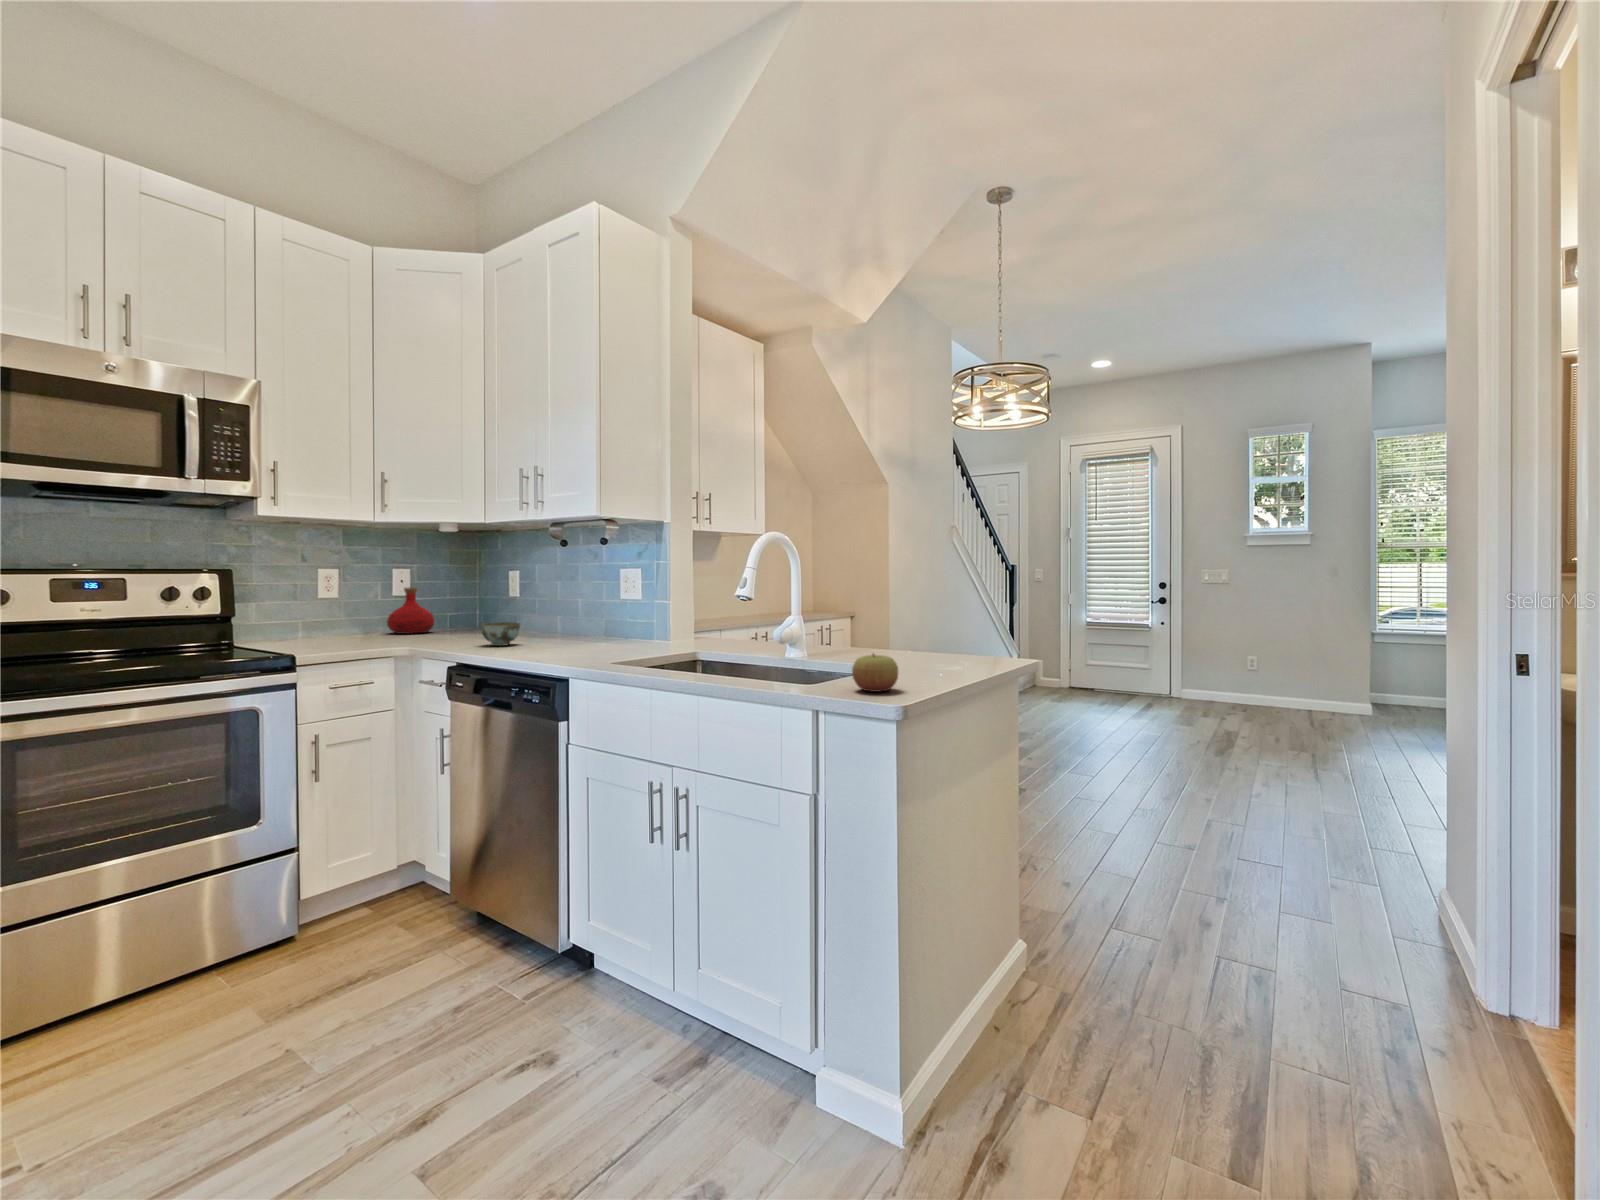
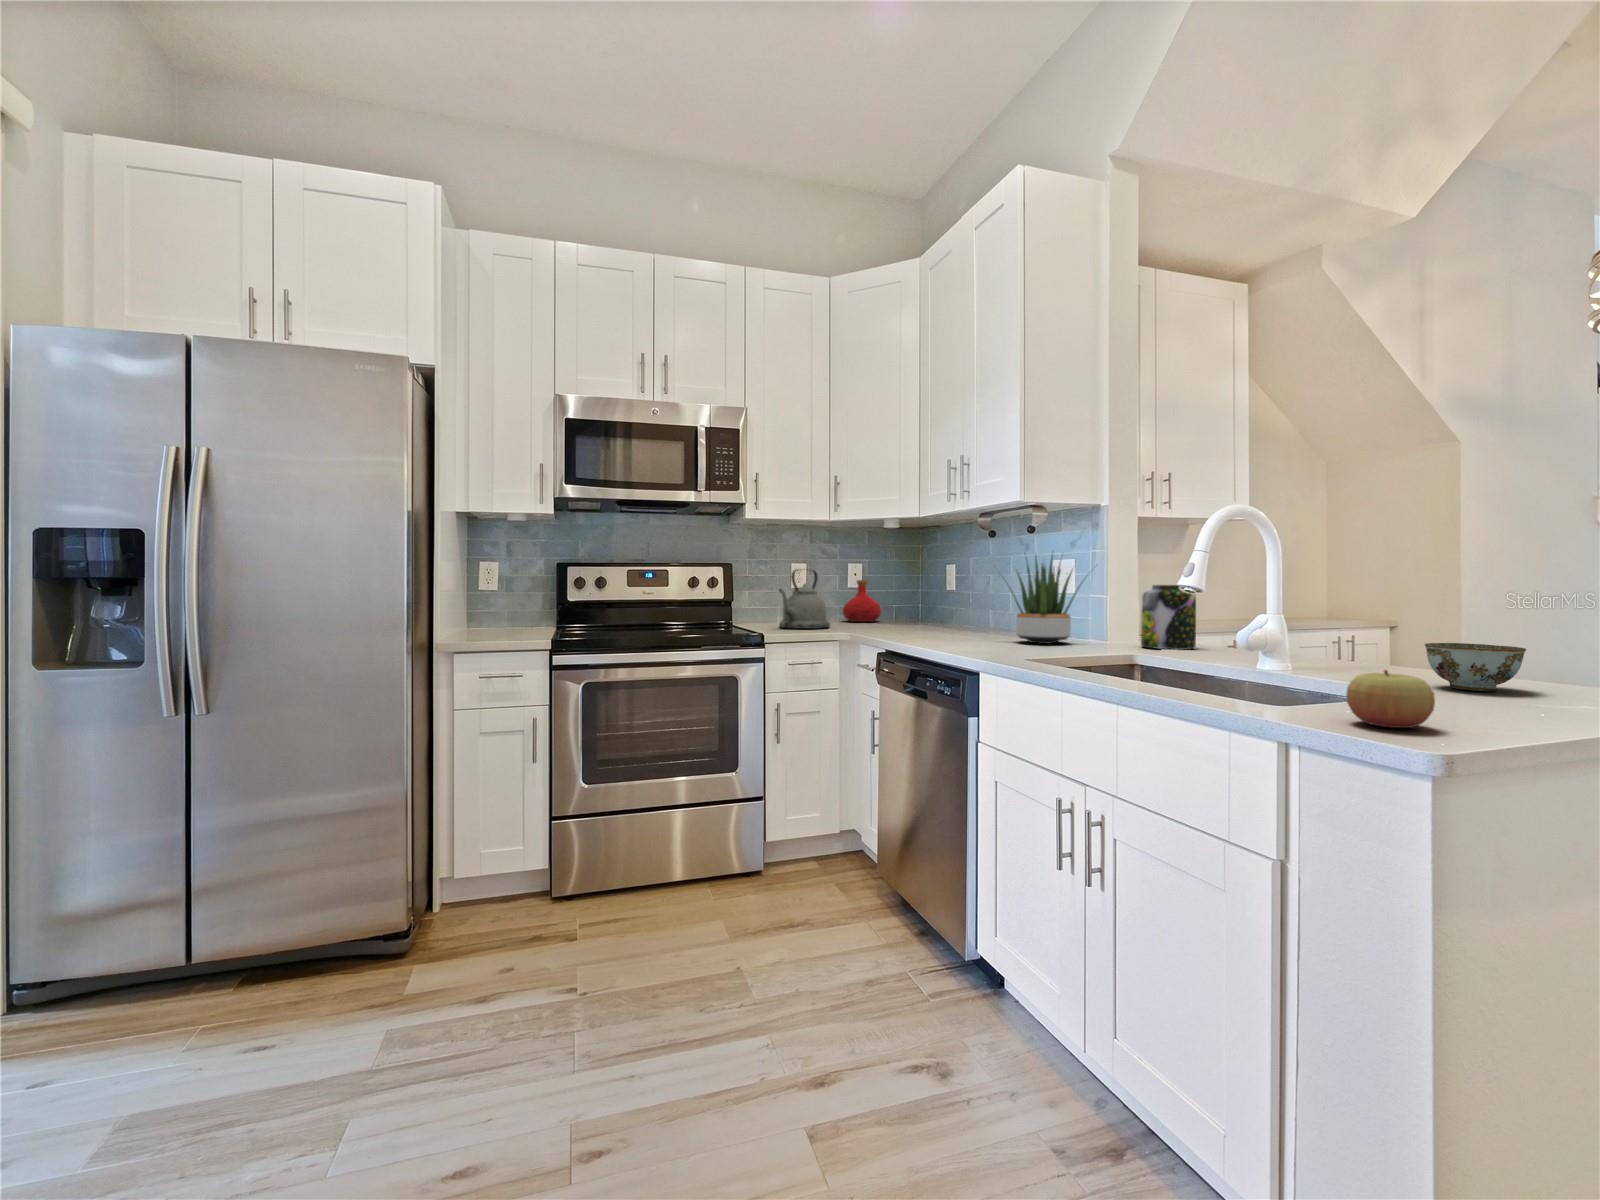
potted plant: none [567,562,661,647] -> present [1006,556,1088,644]
kettle: none [308,576,377,645] -> present [779,570,830,629]
jar: none [698,592,738,645] -> present [1141,585,1196,650]
bowl: present [481,622,520,646] -> present [1425,643,1526,691]

